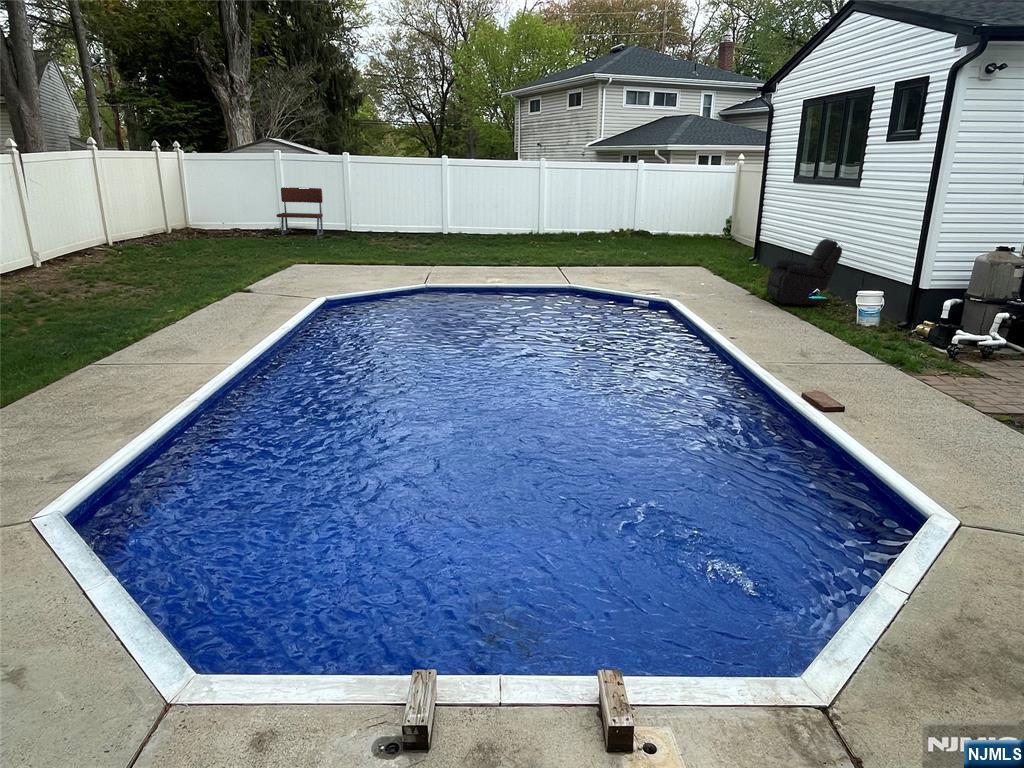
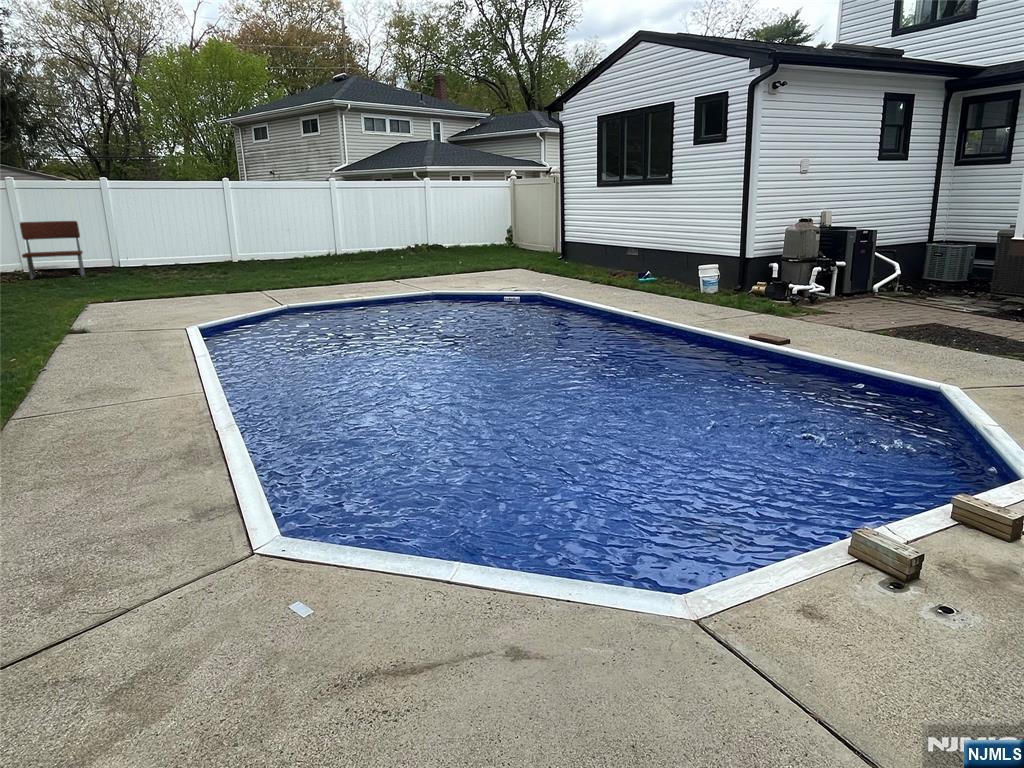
chair: present [767,239,842,306] -> none [603,230,668,288]

